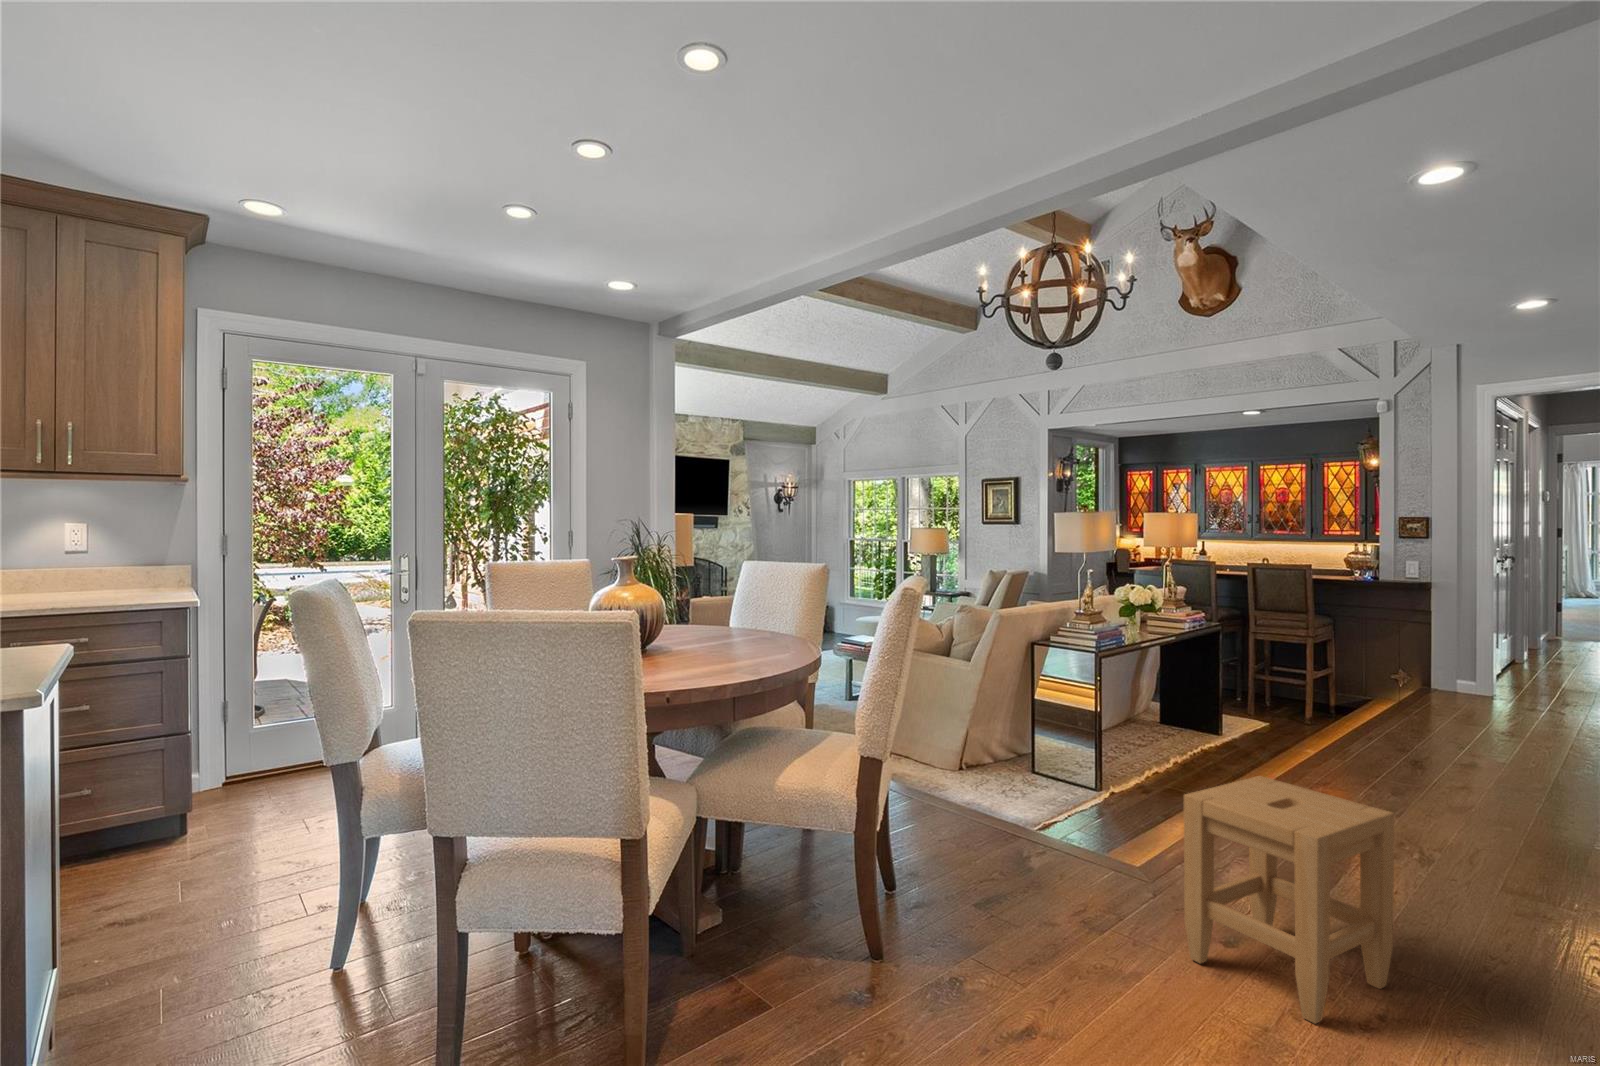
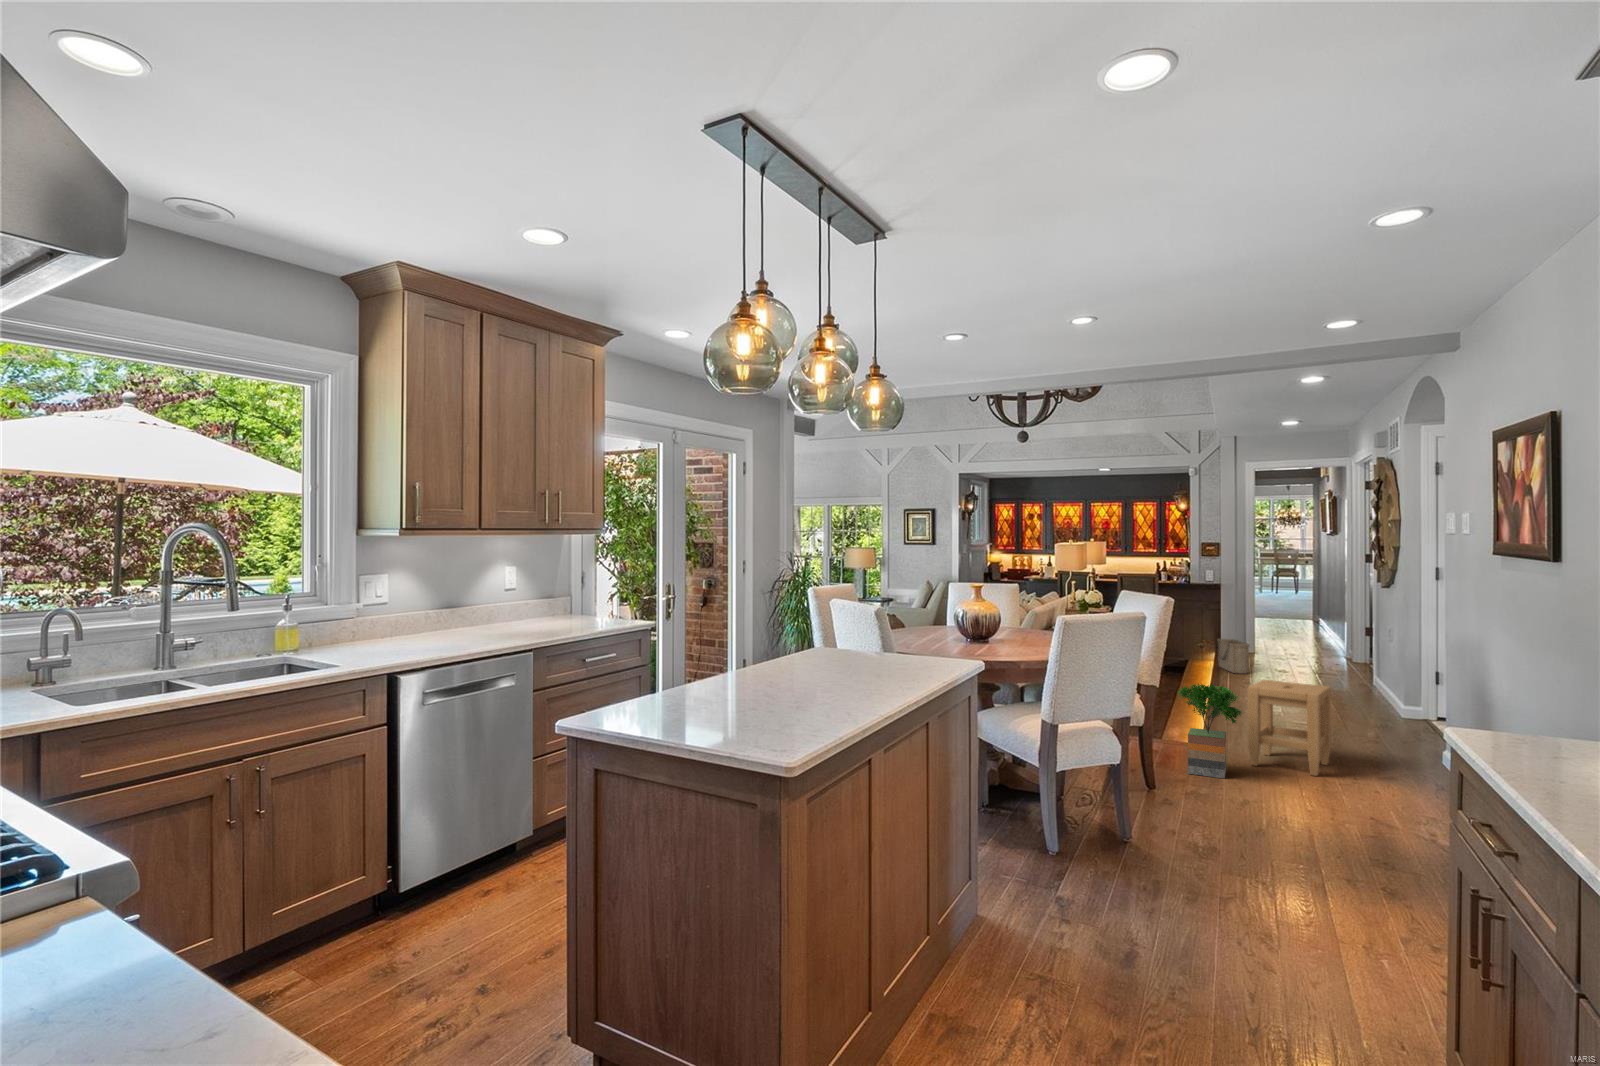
basket: none [1388,669,1437,731] -> present [1218,639,1250,674]
potted tree: none [1018,774,1144,991] -> present [1178,684,1242,778]

